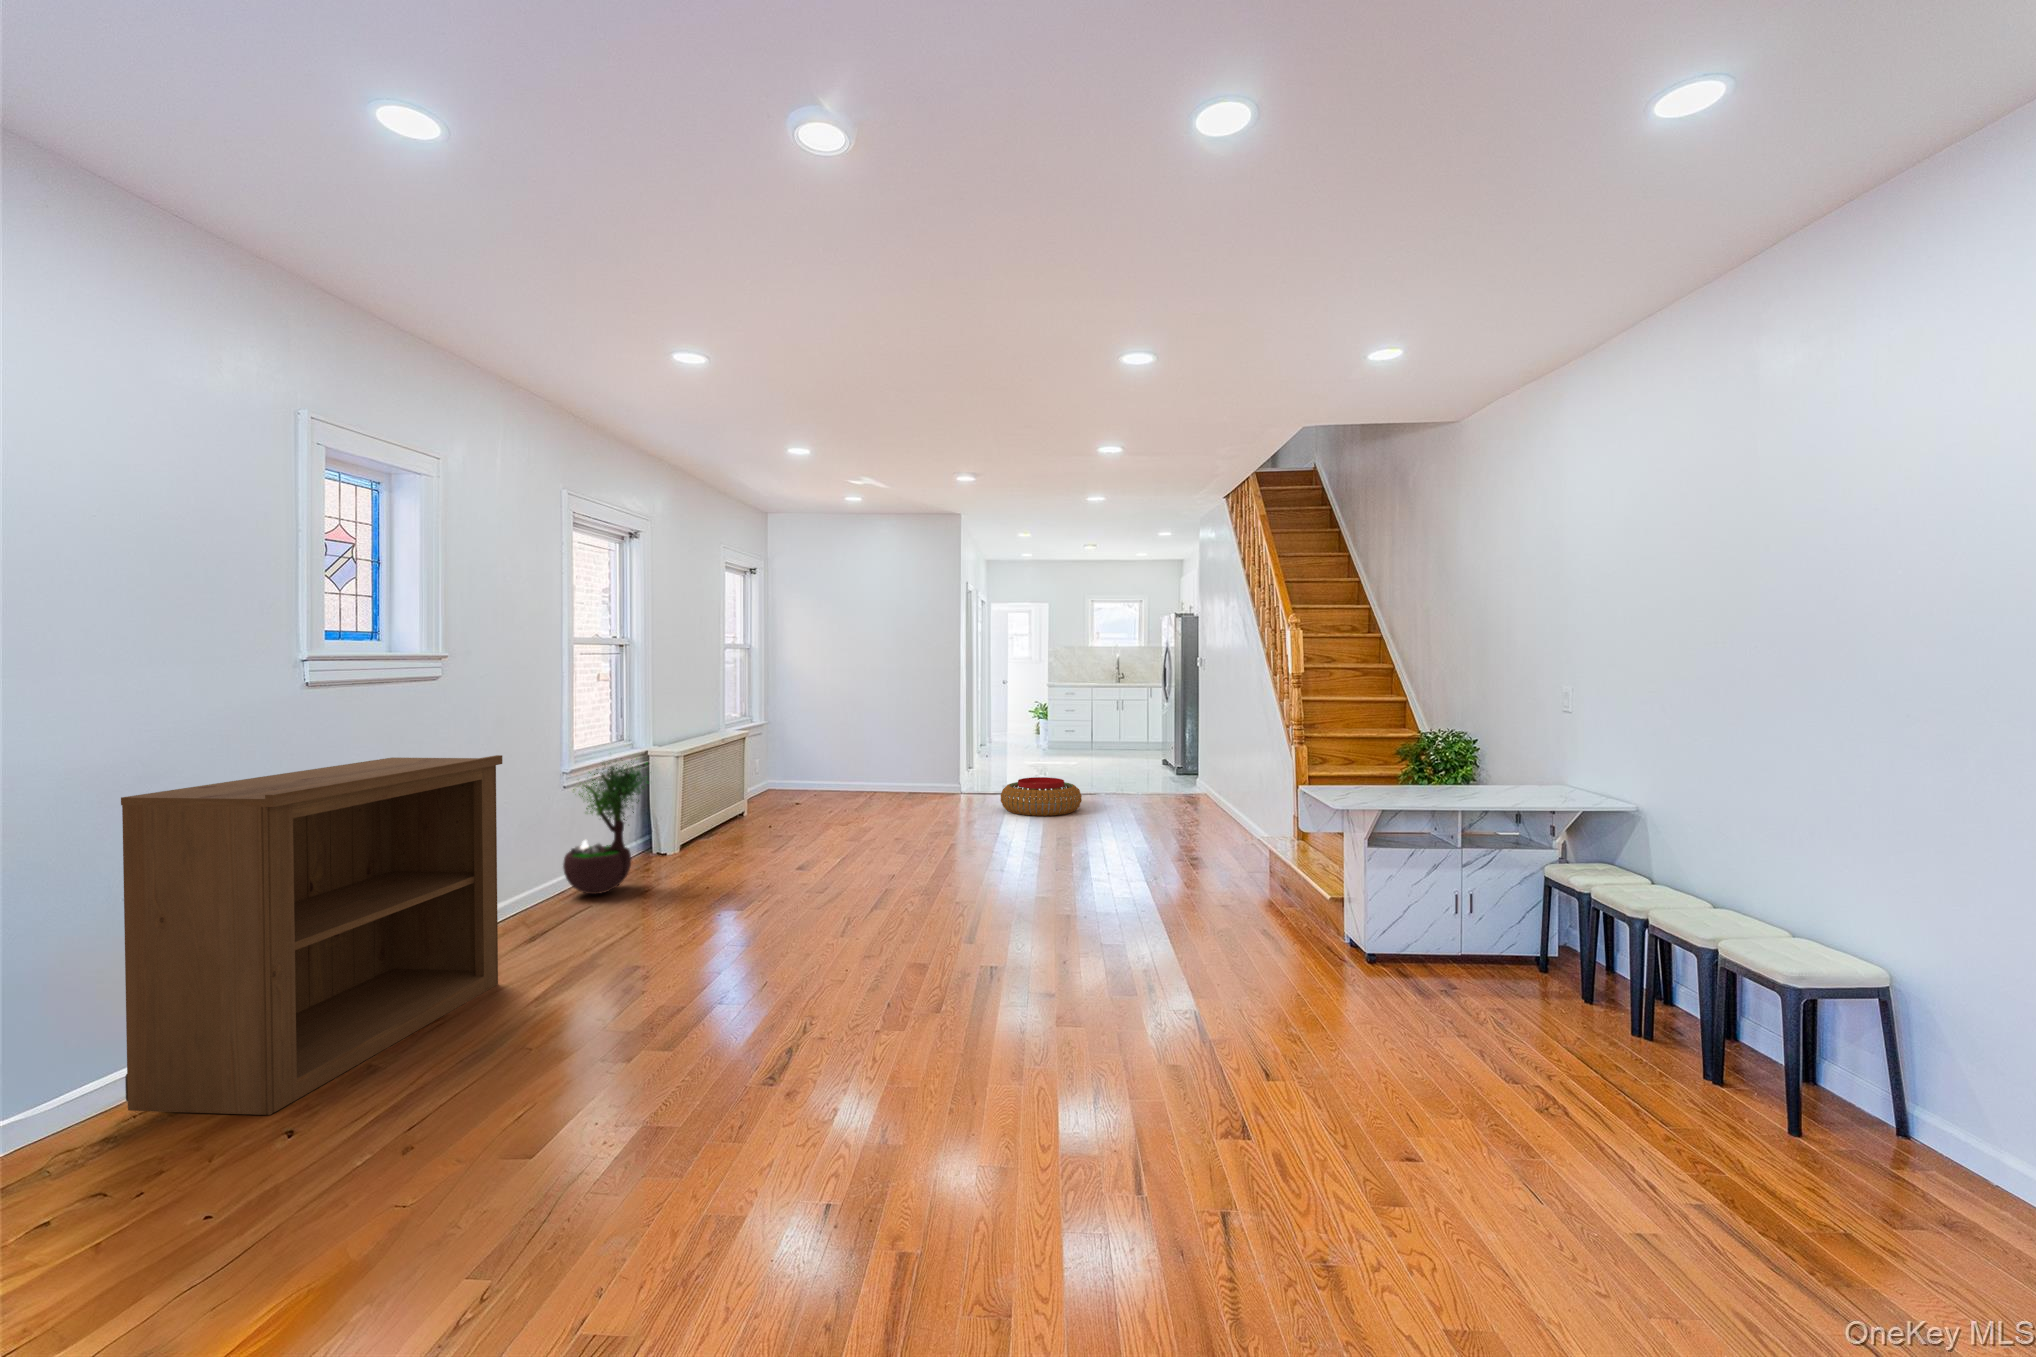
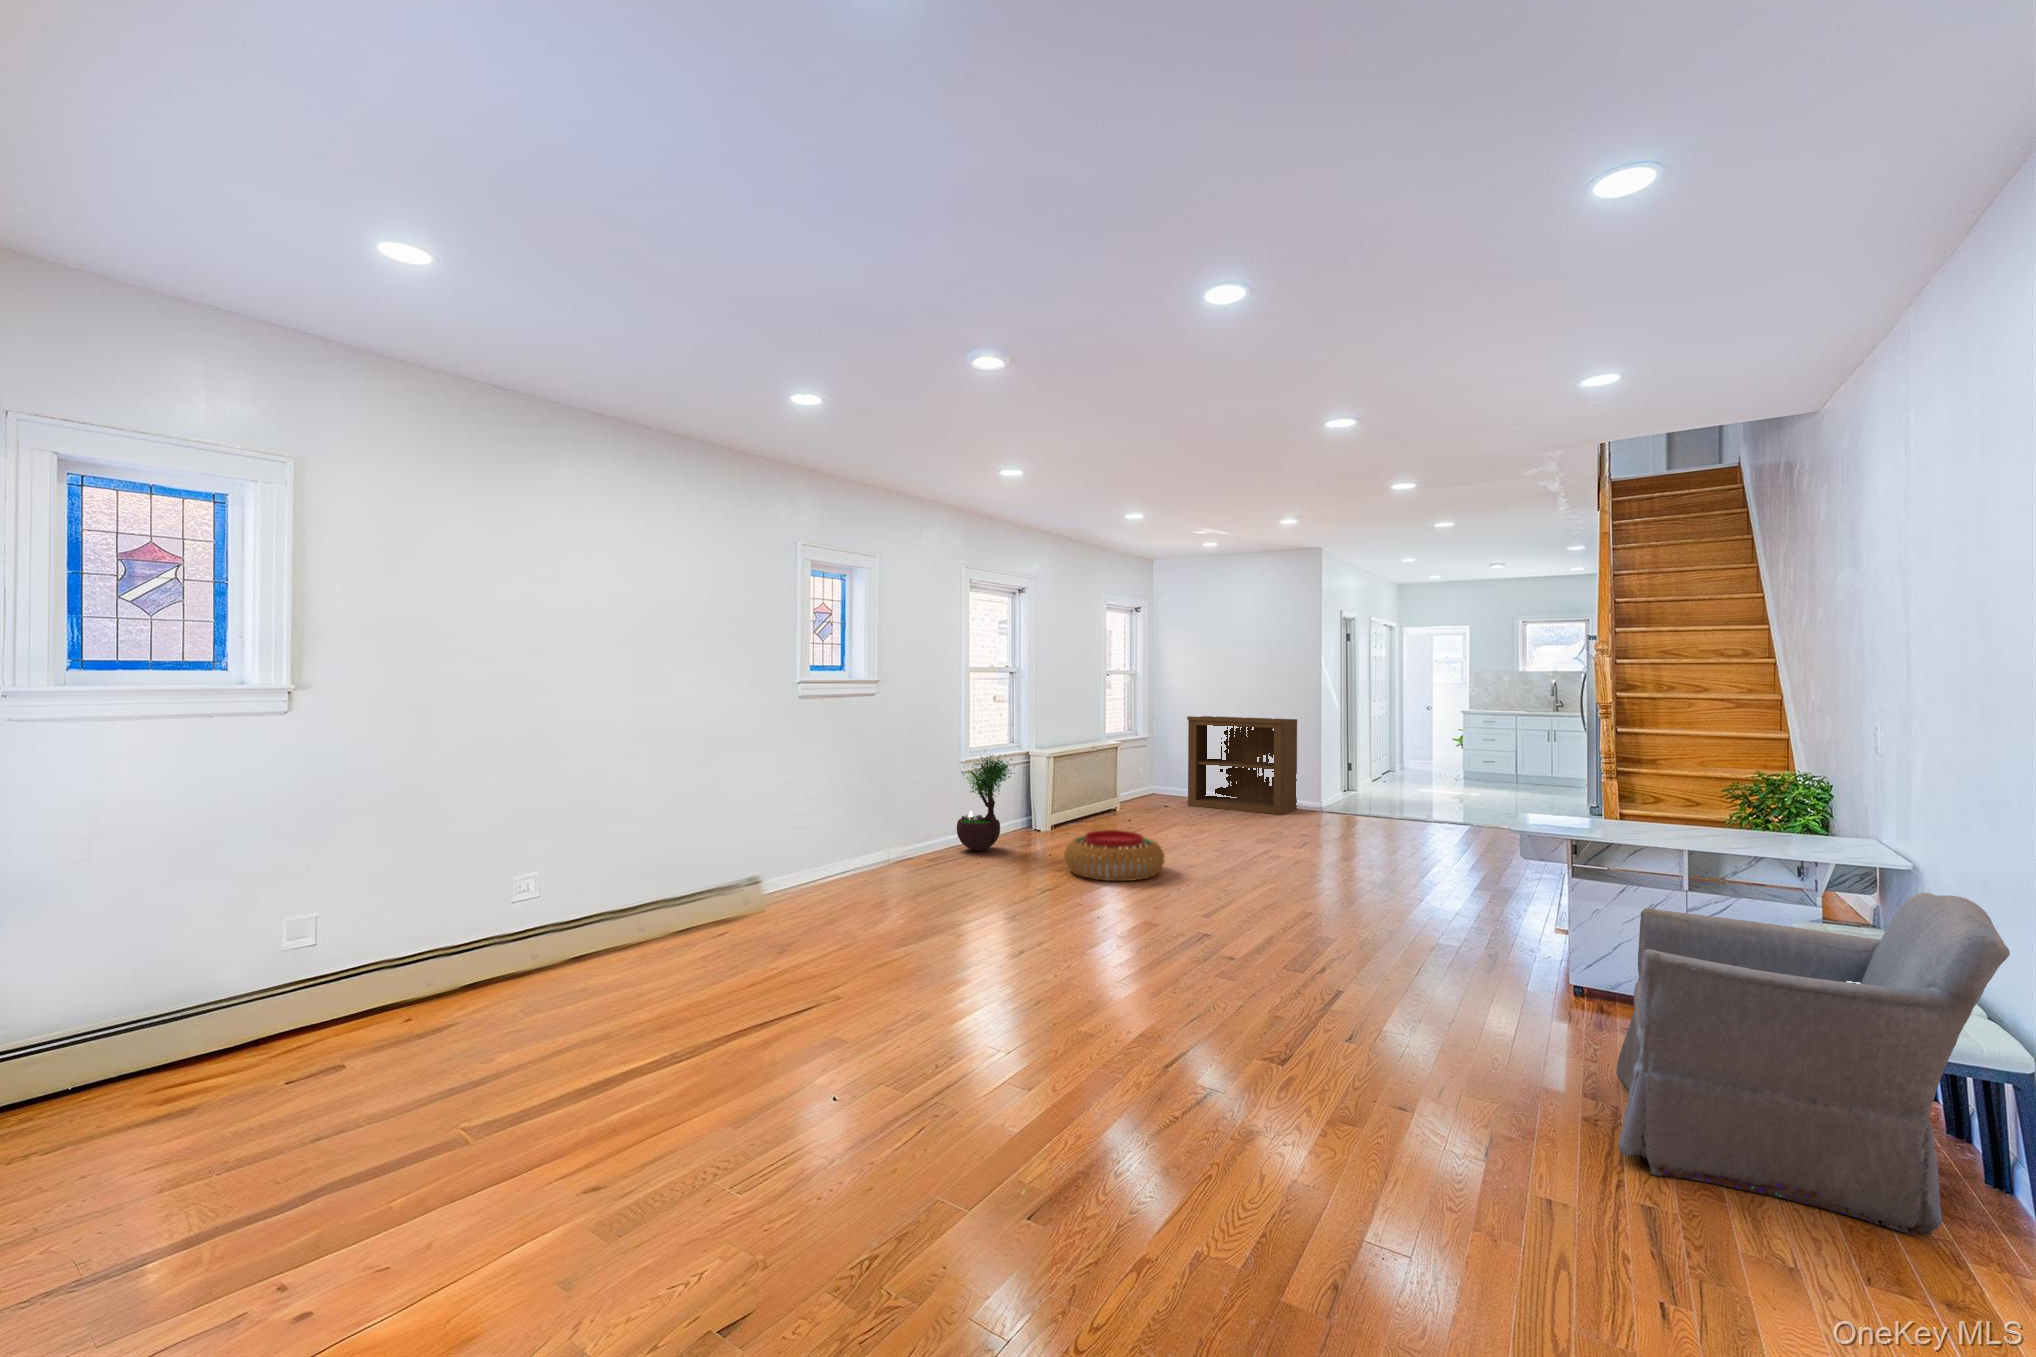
bookshelf: present [121,755,502,1115] -> present [1187,716,1297,815]
pouf: present [1001,777,1082,816] -> present [1064,830,1165,881]
armchair: none [1506,832,1905,1159] -> present [1616,893,2010,1235]

